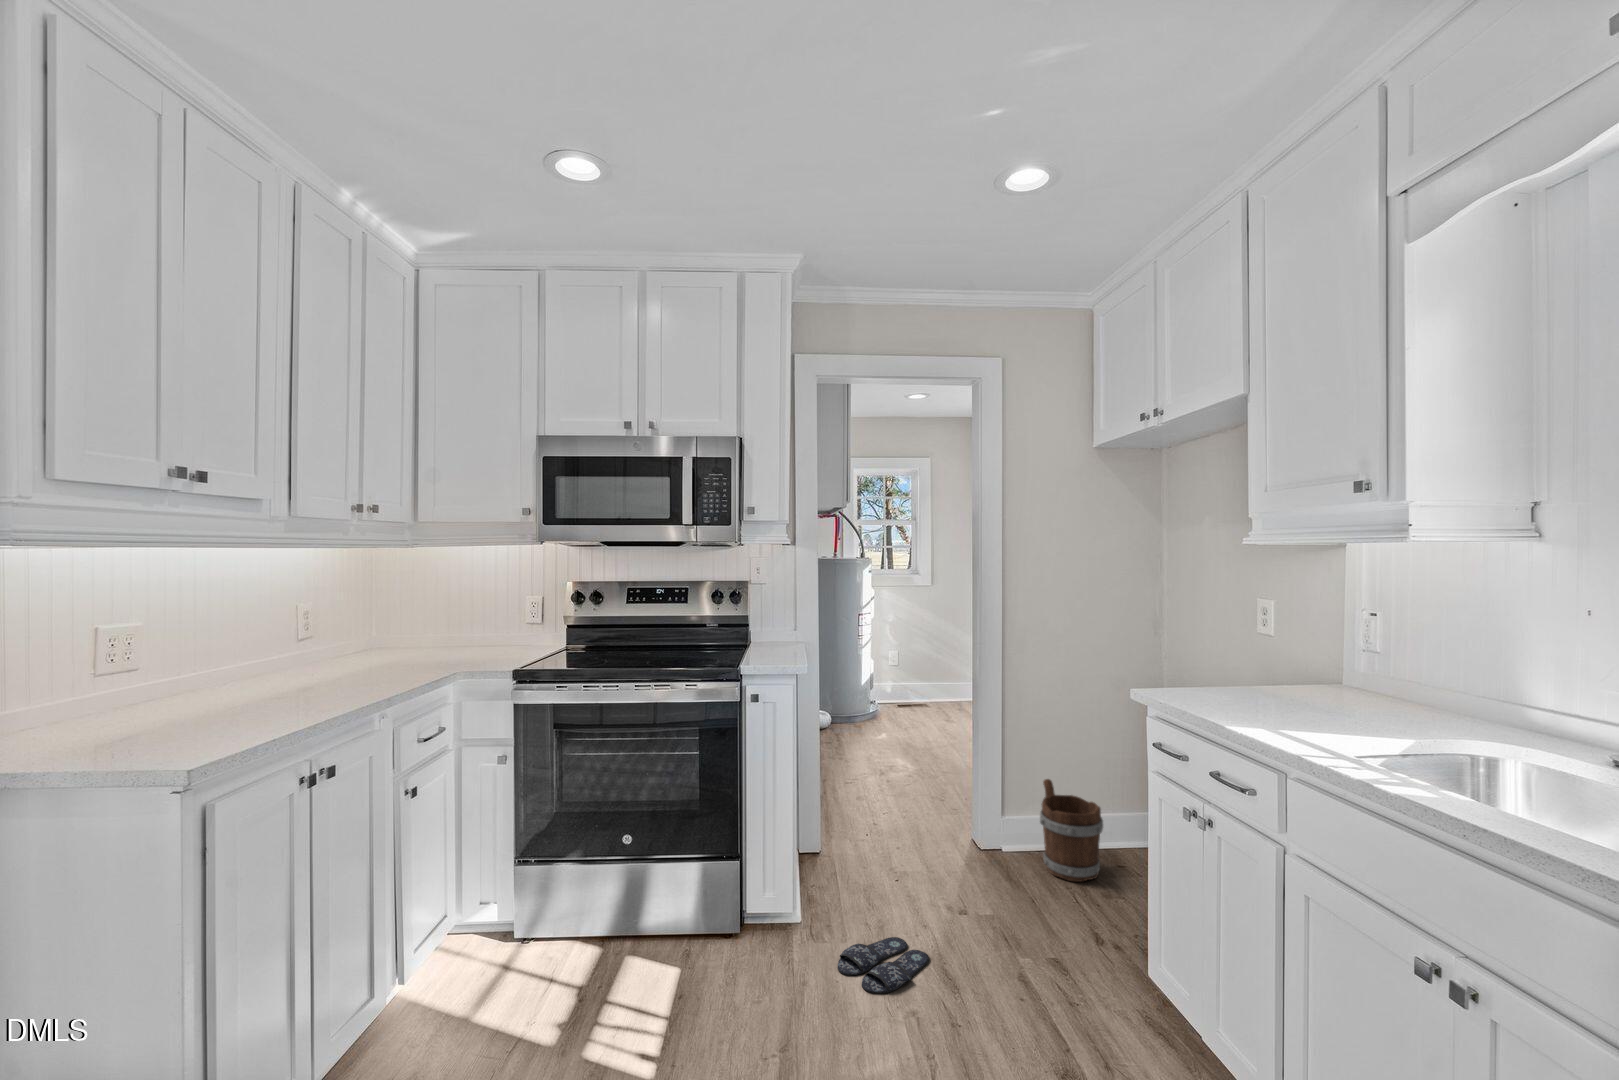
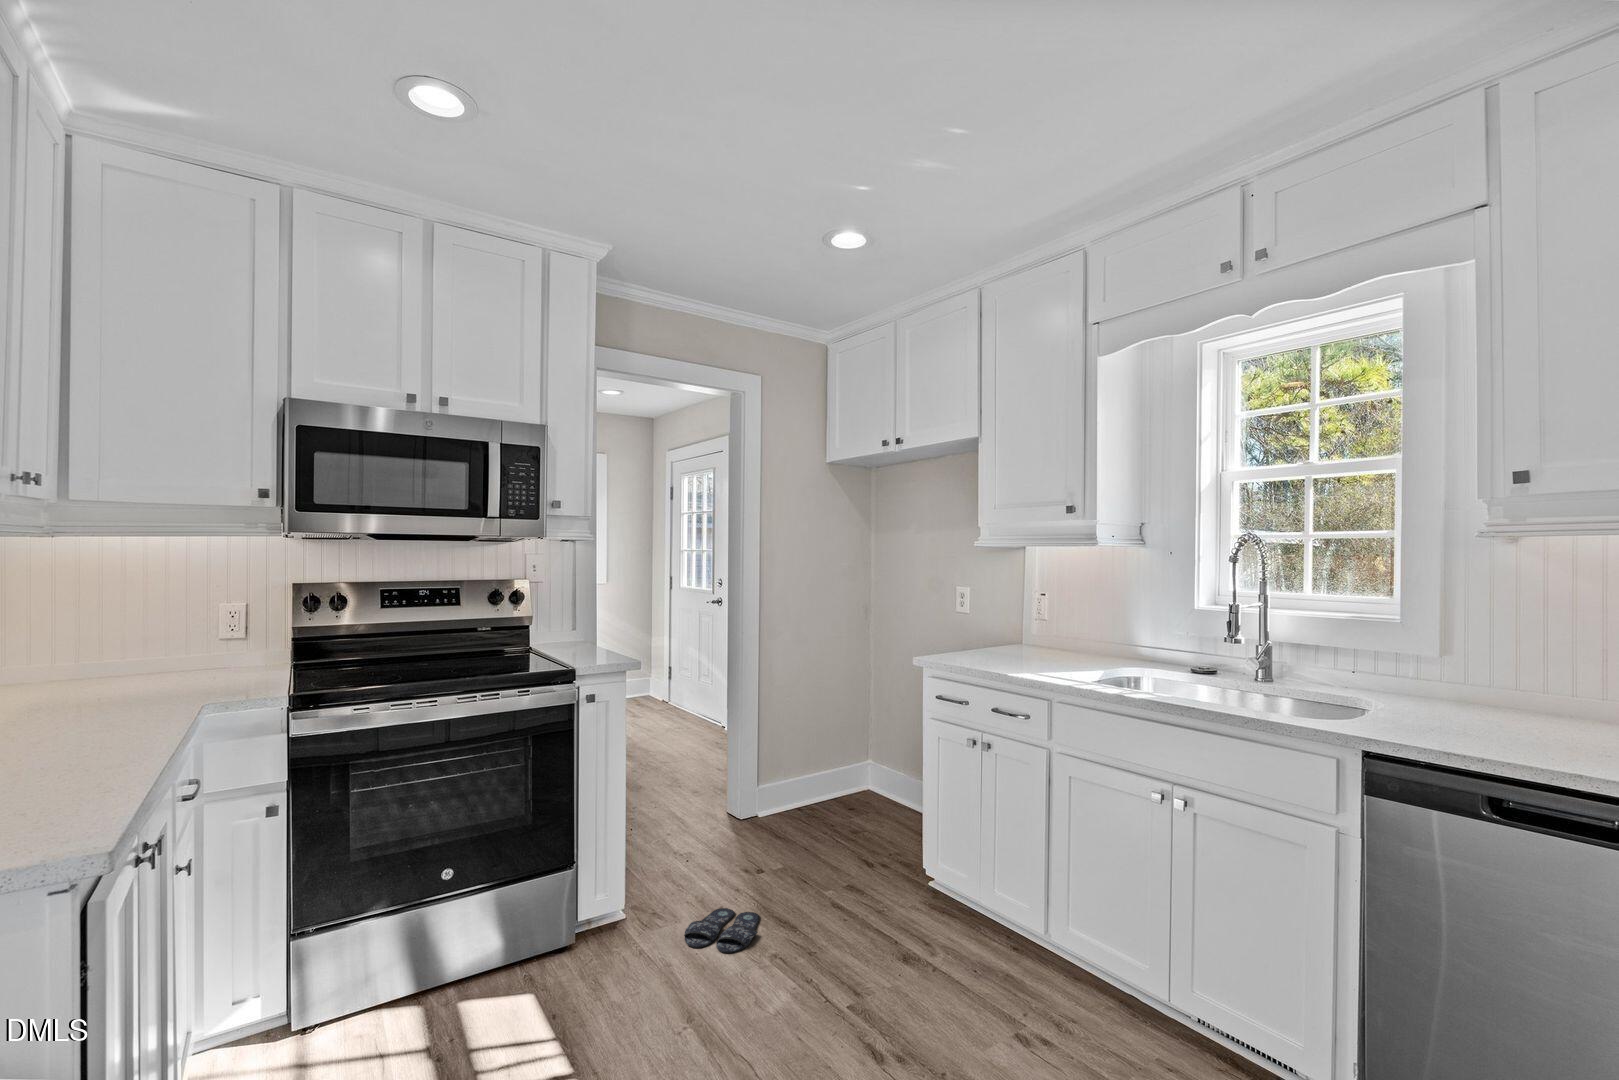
bucket: present [1040,779,1103,882] -> none [786,752,846,833]

